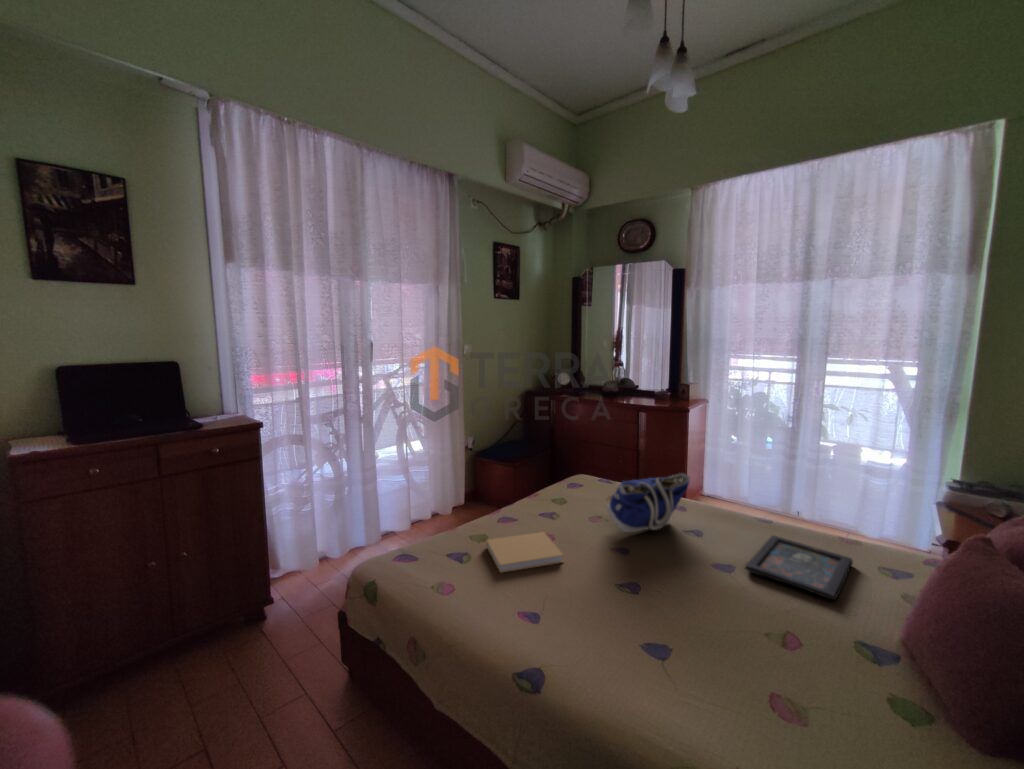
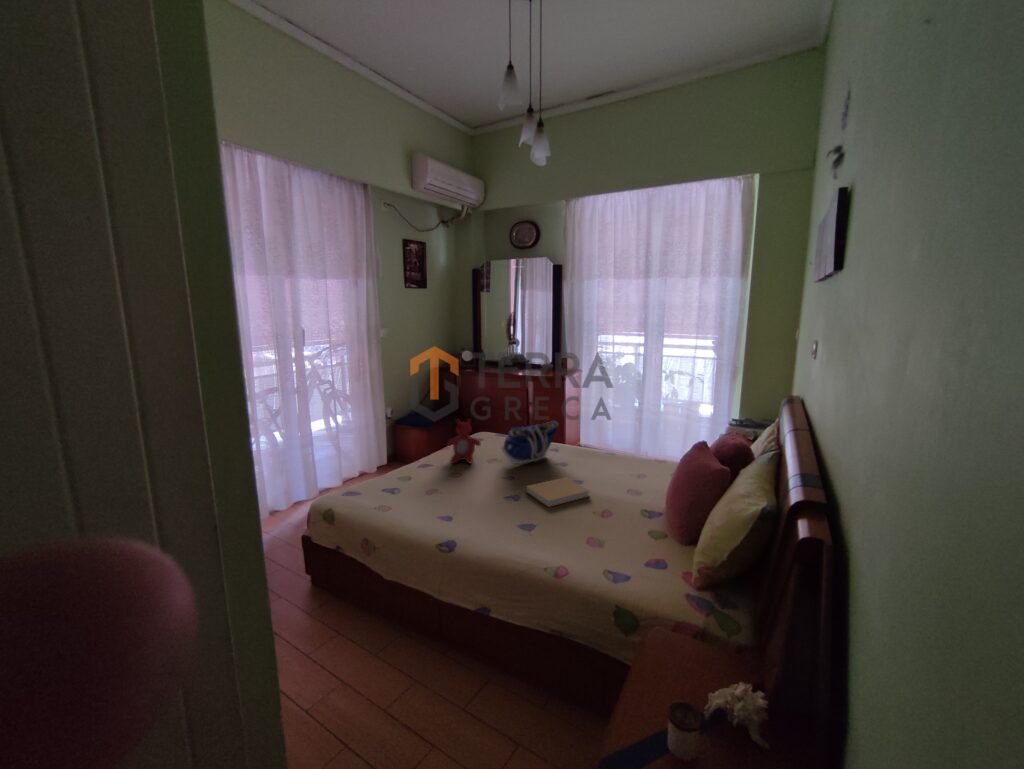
stuffed bear: none [533,462,578,525] -> present [448,419,481,463]
book: present [486,532,563,573] -> present [526,477,589,507]
tray: present [745,535,853,600] -> none [590,458,655,488]

